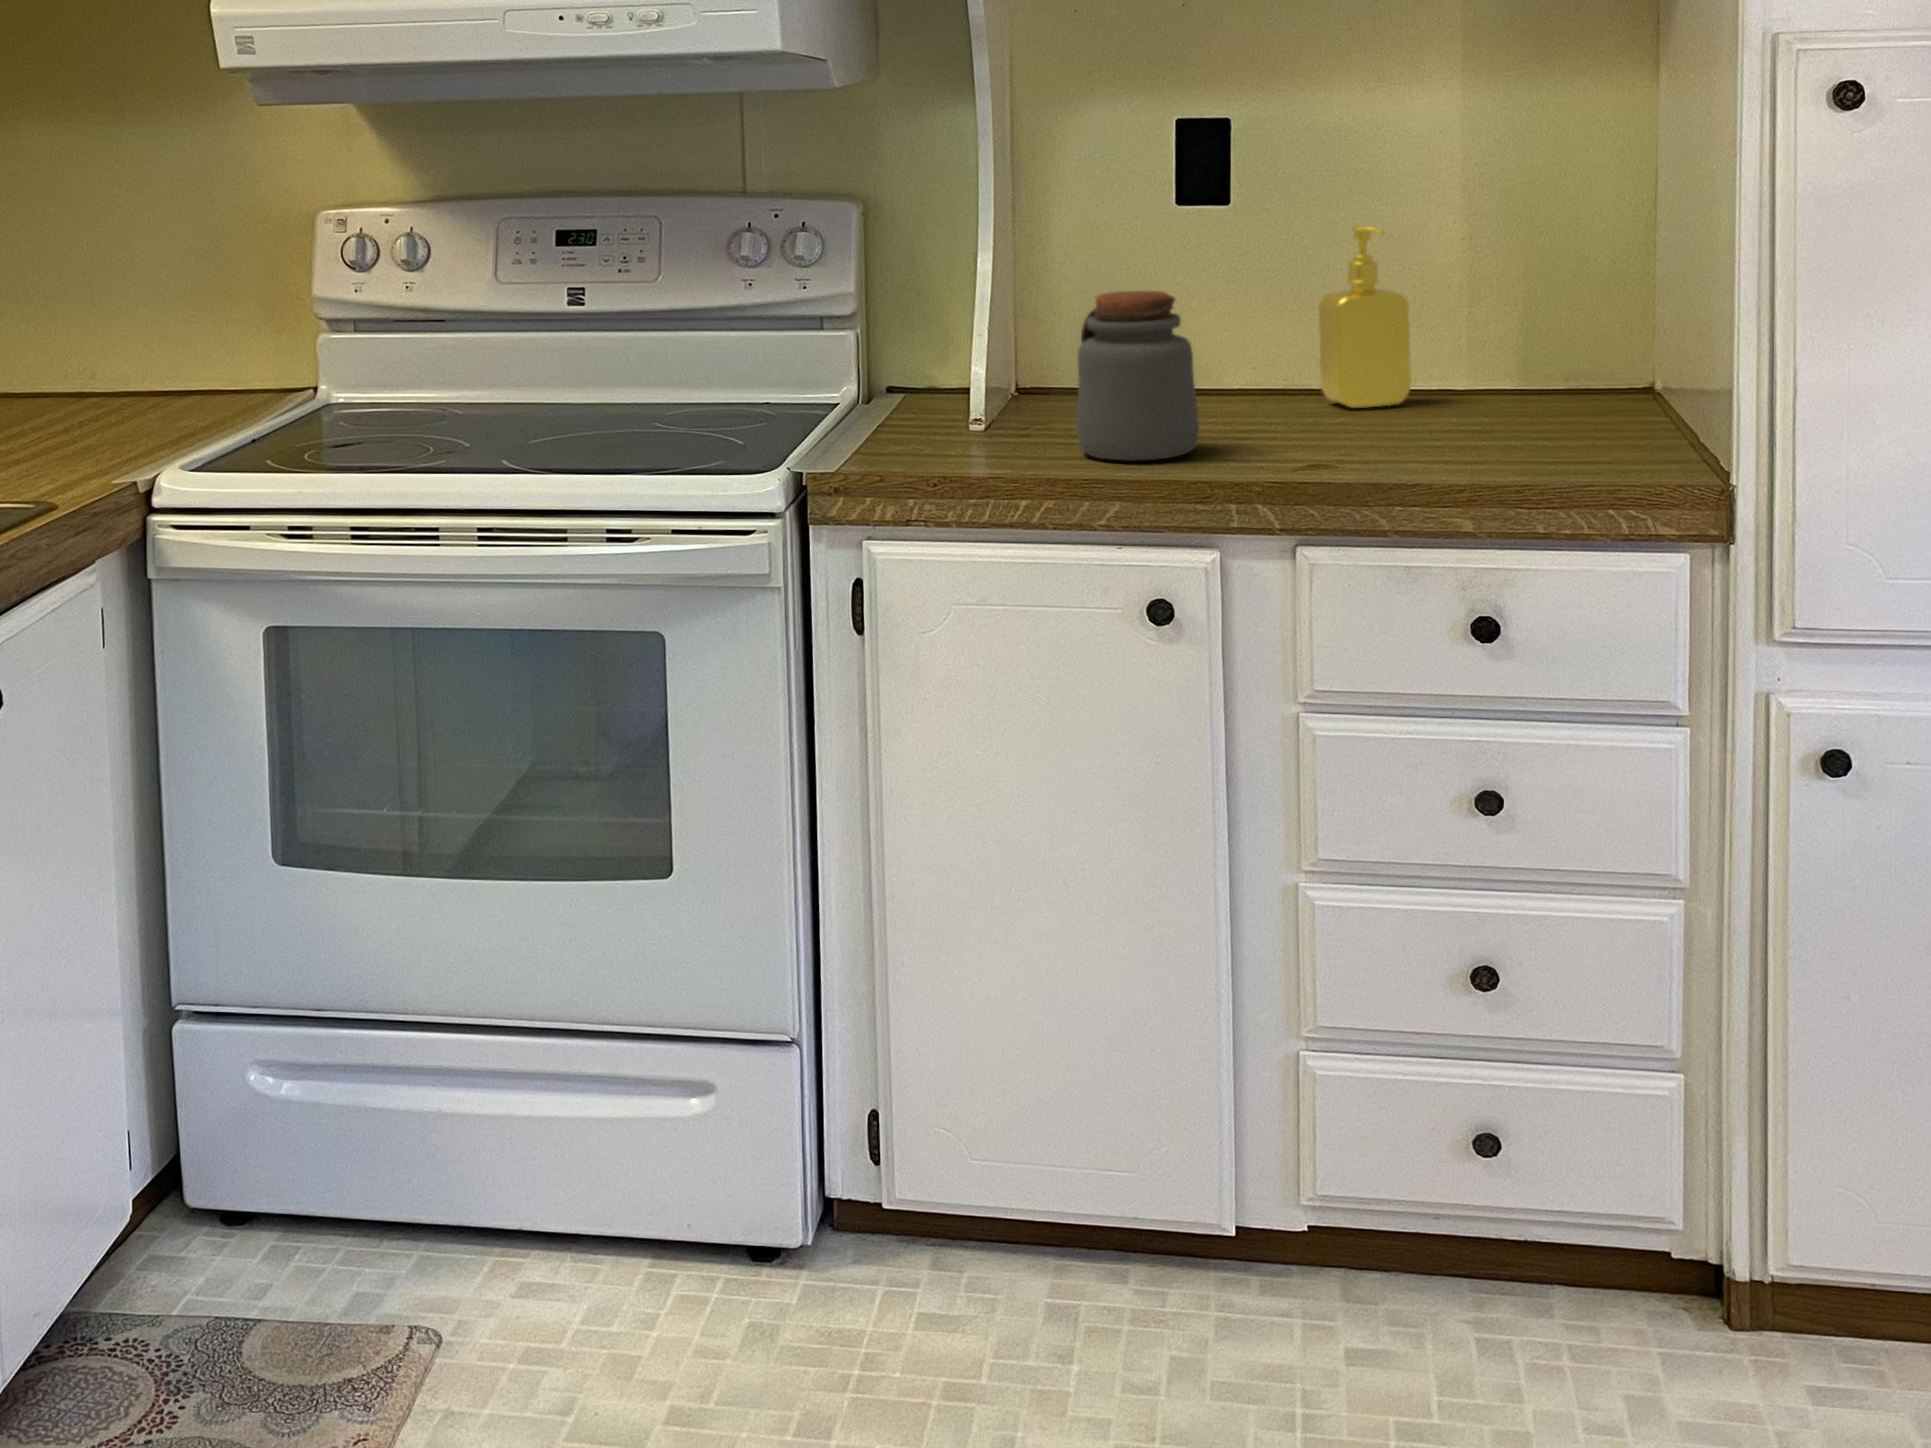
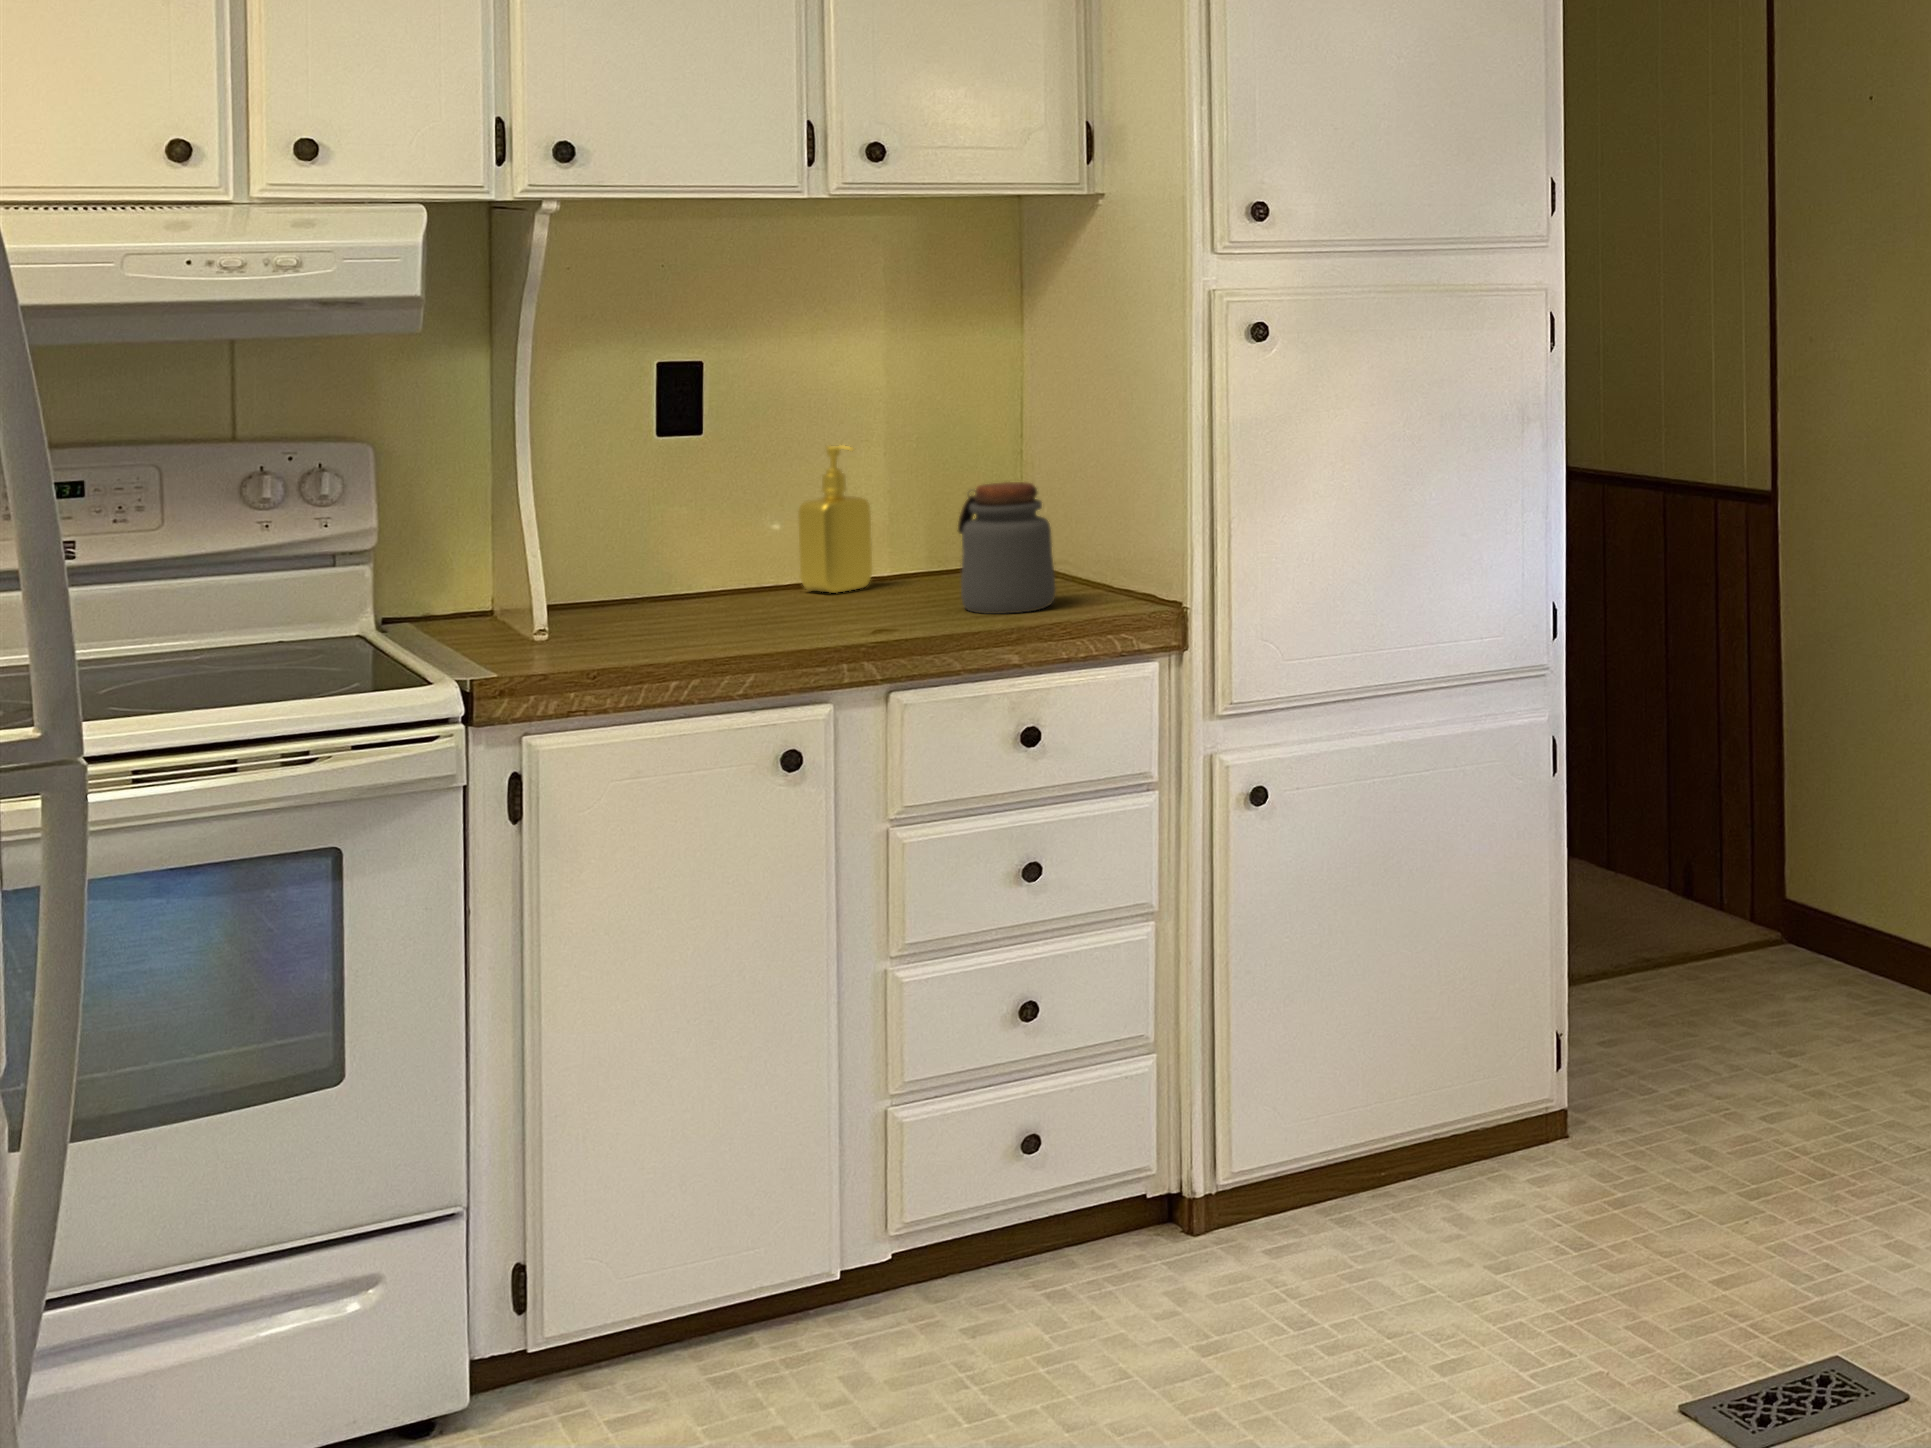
jar: present [1077,291,1199,461] -> present [958,482,1055,614]

